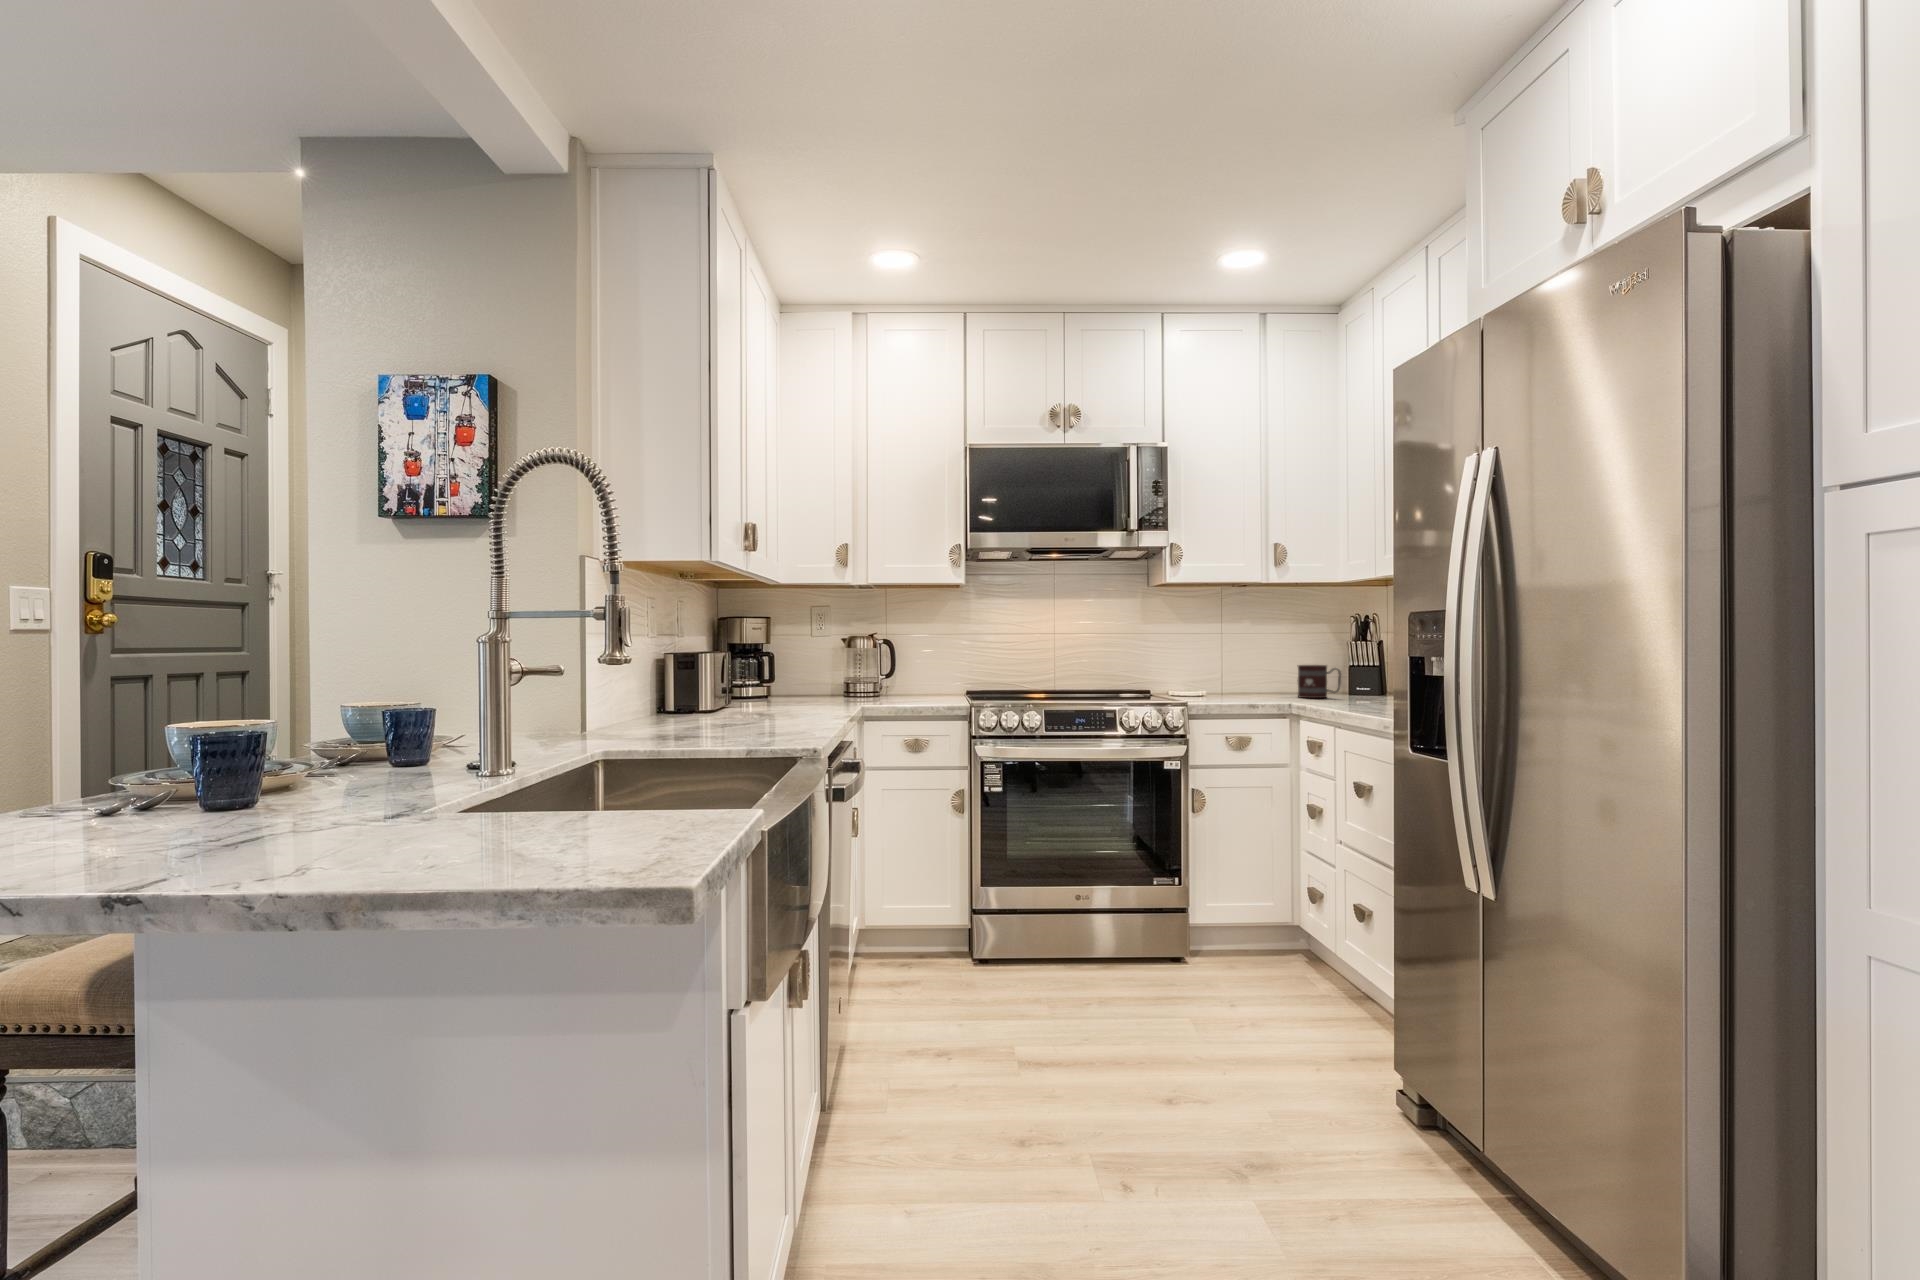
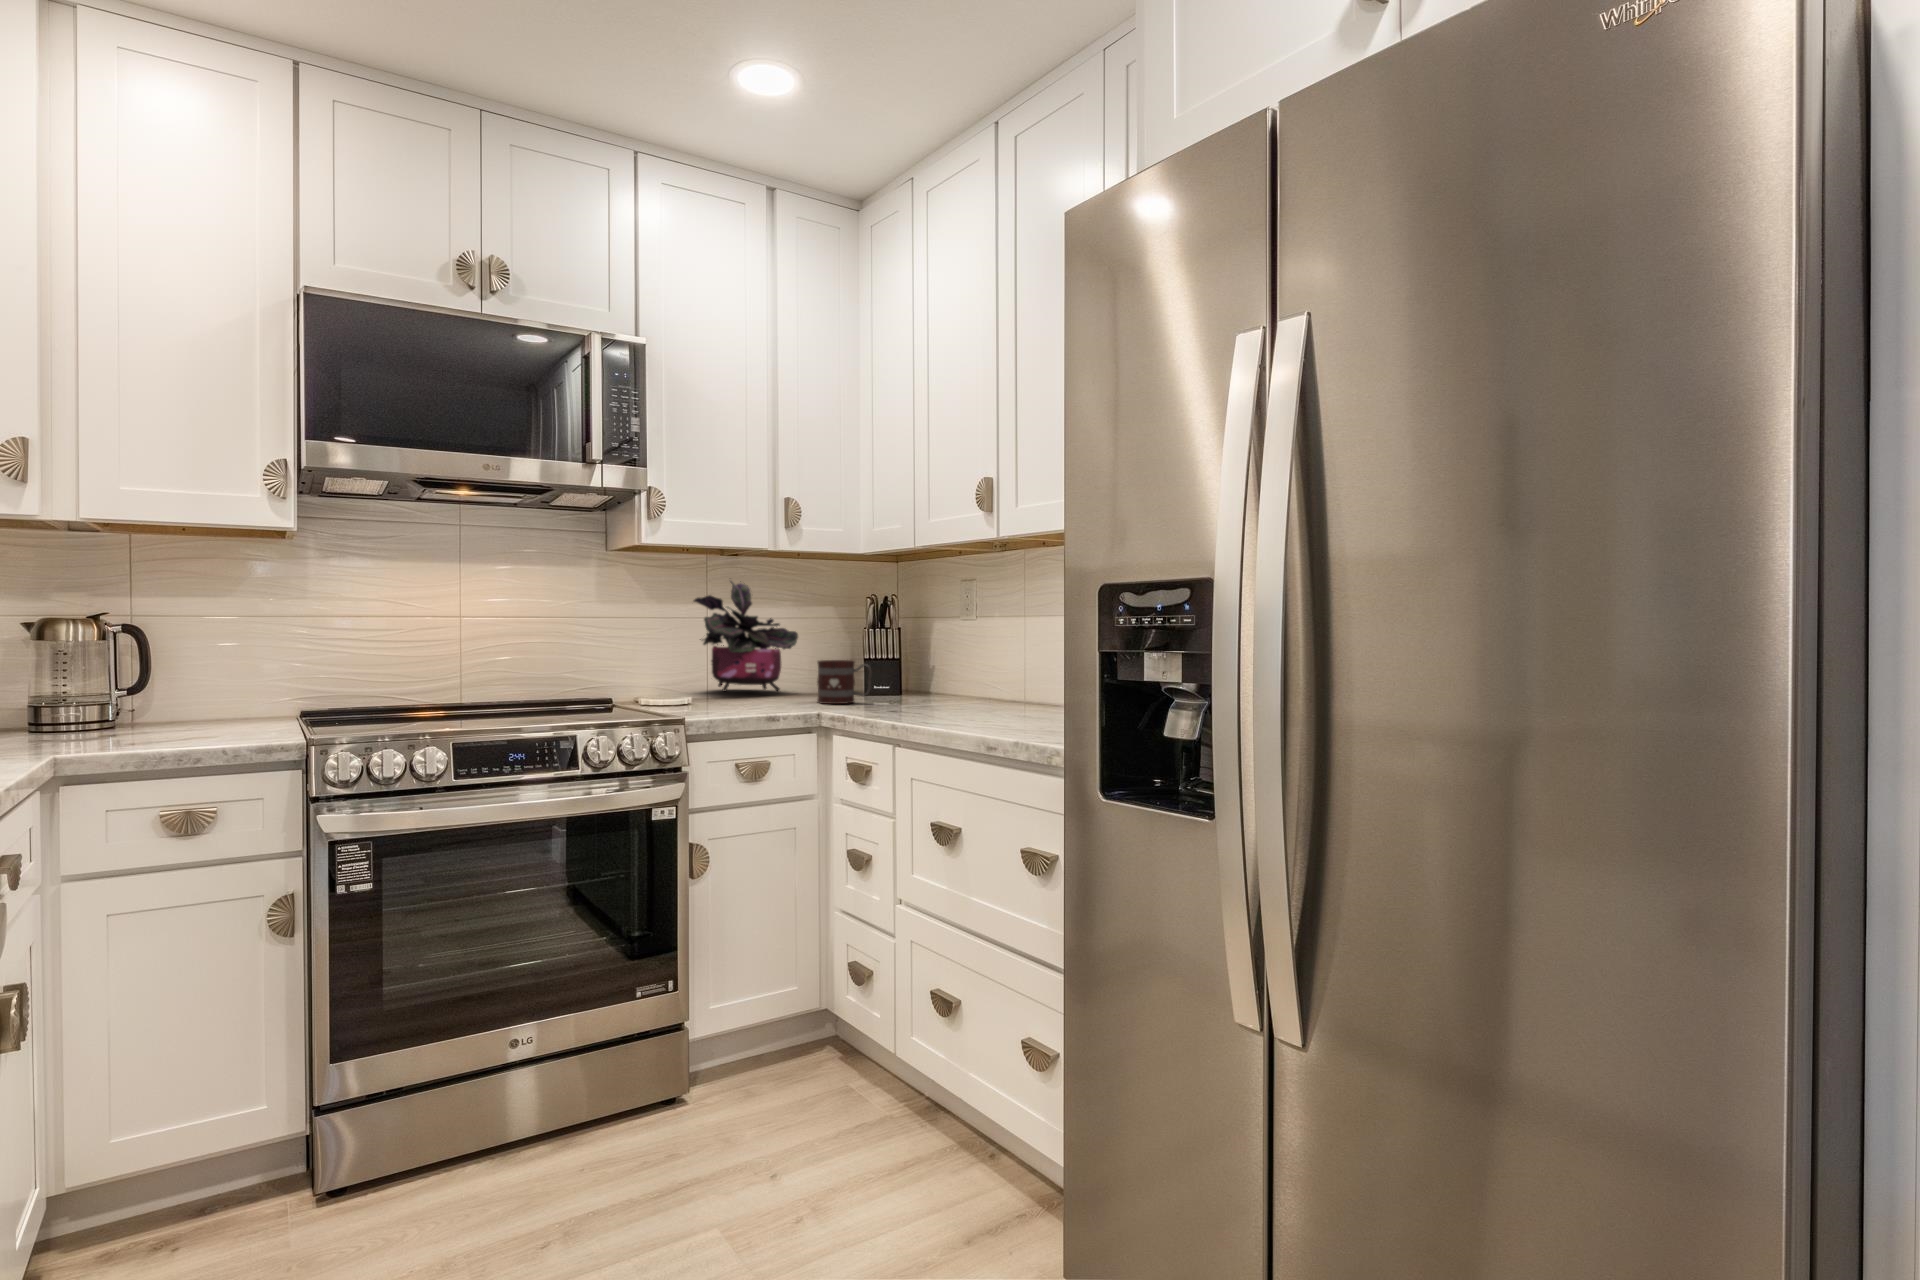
potted plant: none [1207,603,1289,689] -> present [694,581,798,692]

